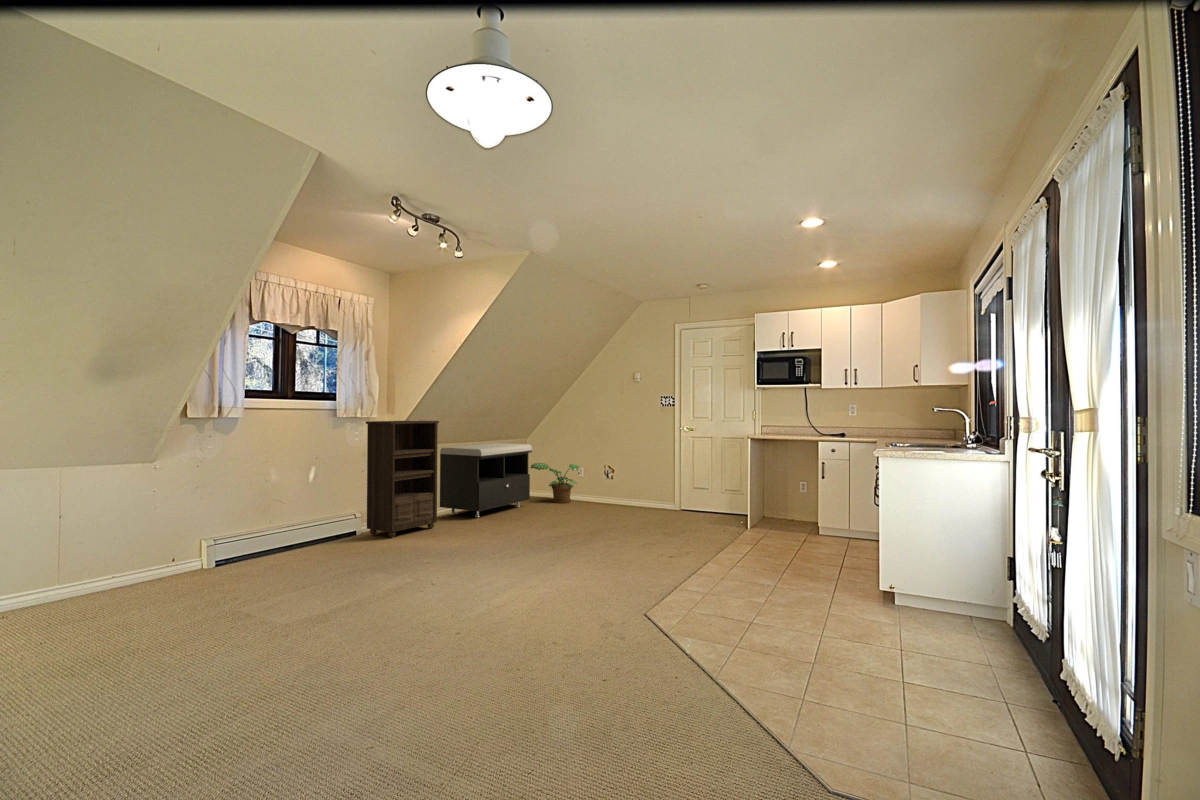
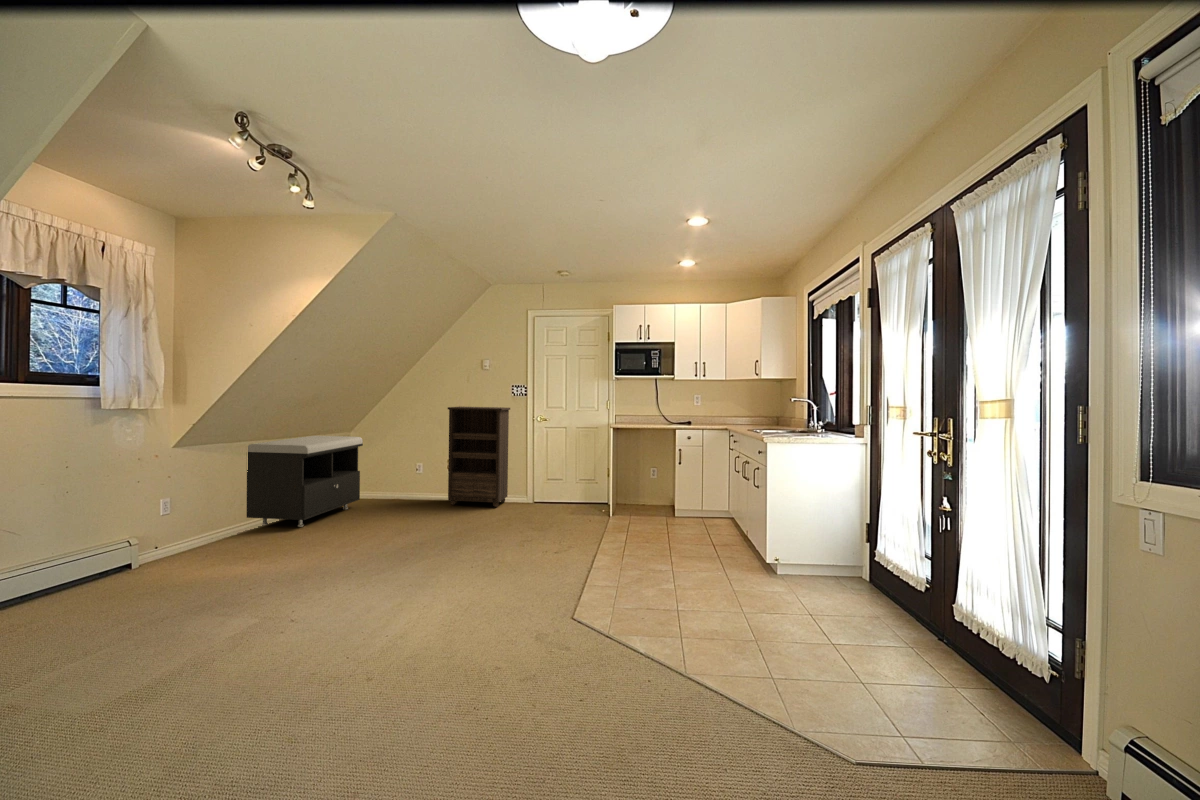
bookshelf: present [366,420,439,538] -> present [448,406,510,507]
potted plant: present [531,463,579,503] -> none [358,457,415,501]

